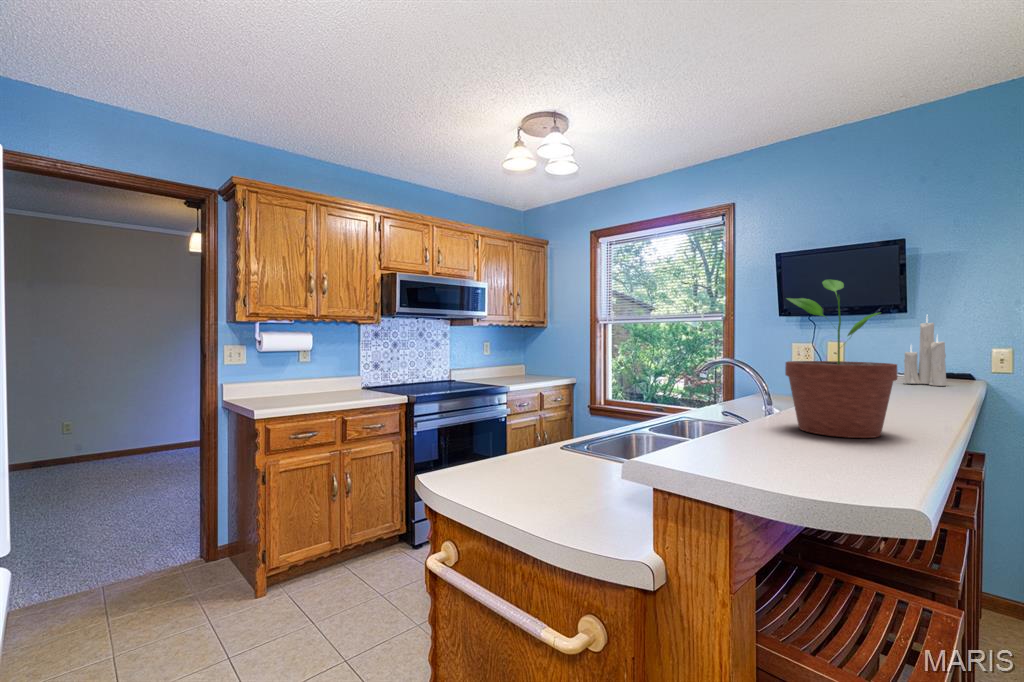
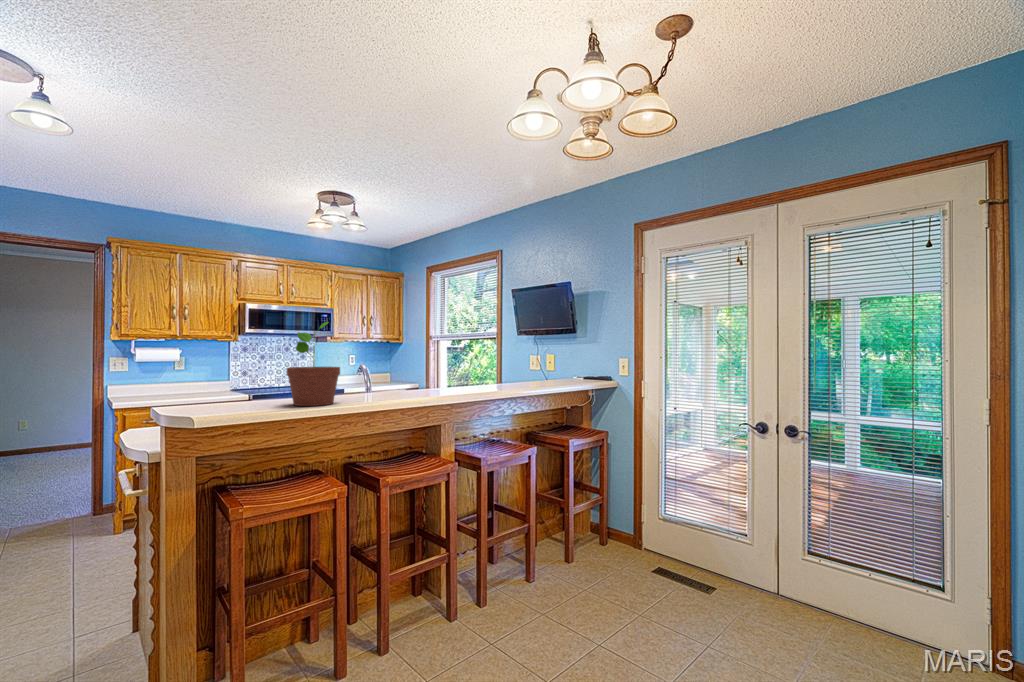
candle: present [903,315,947,386] -> none [541,333,558,385]

